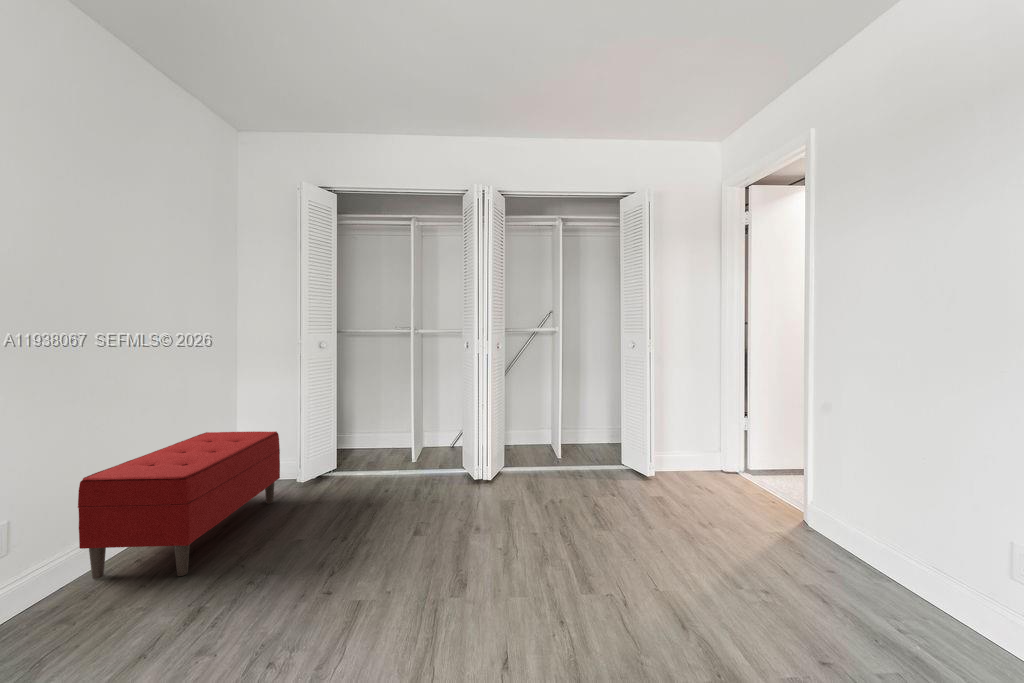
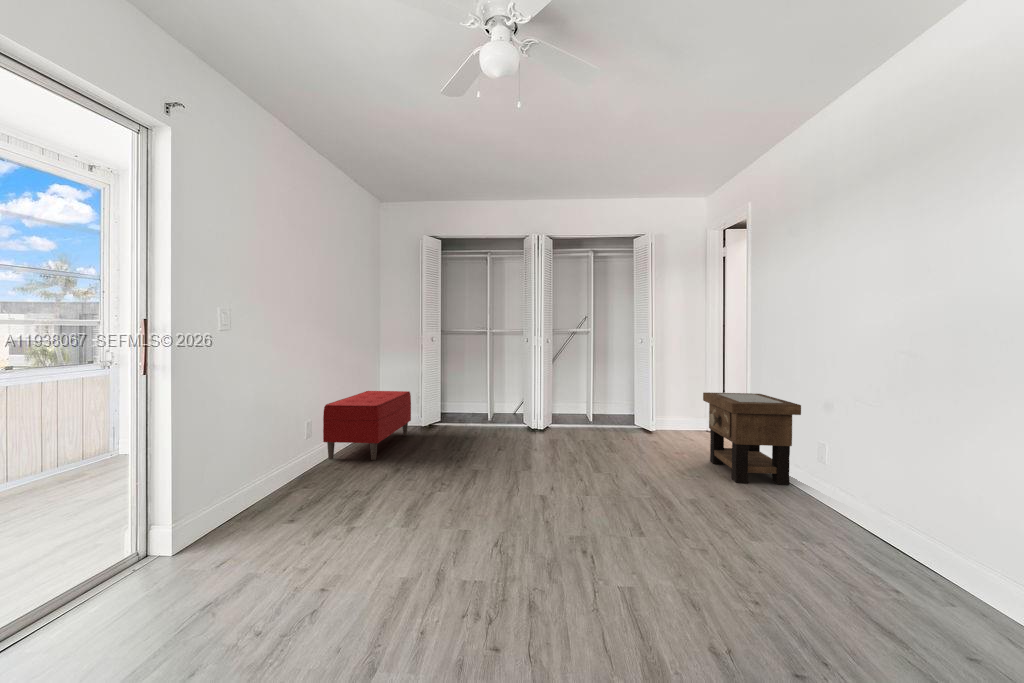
side table: none [743,431,931,597] -> present [703,393,801,485]

